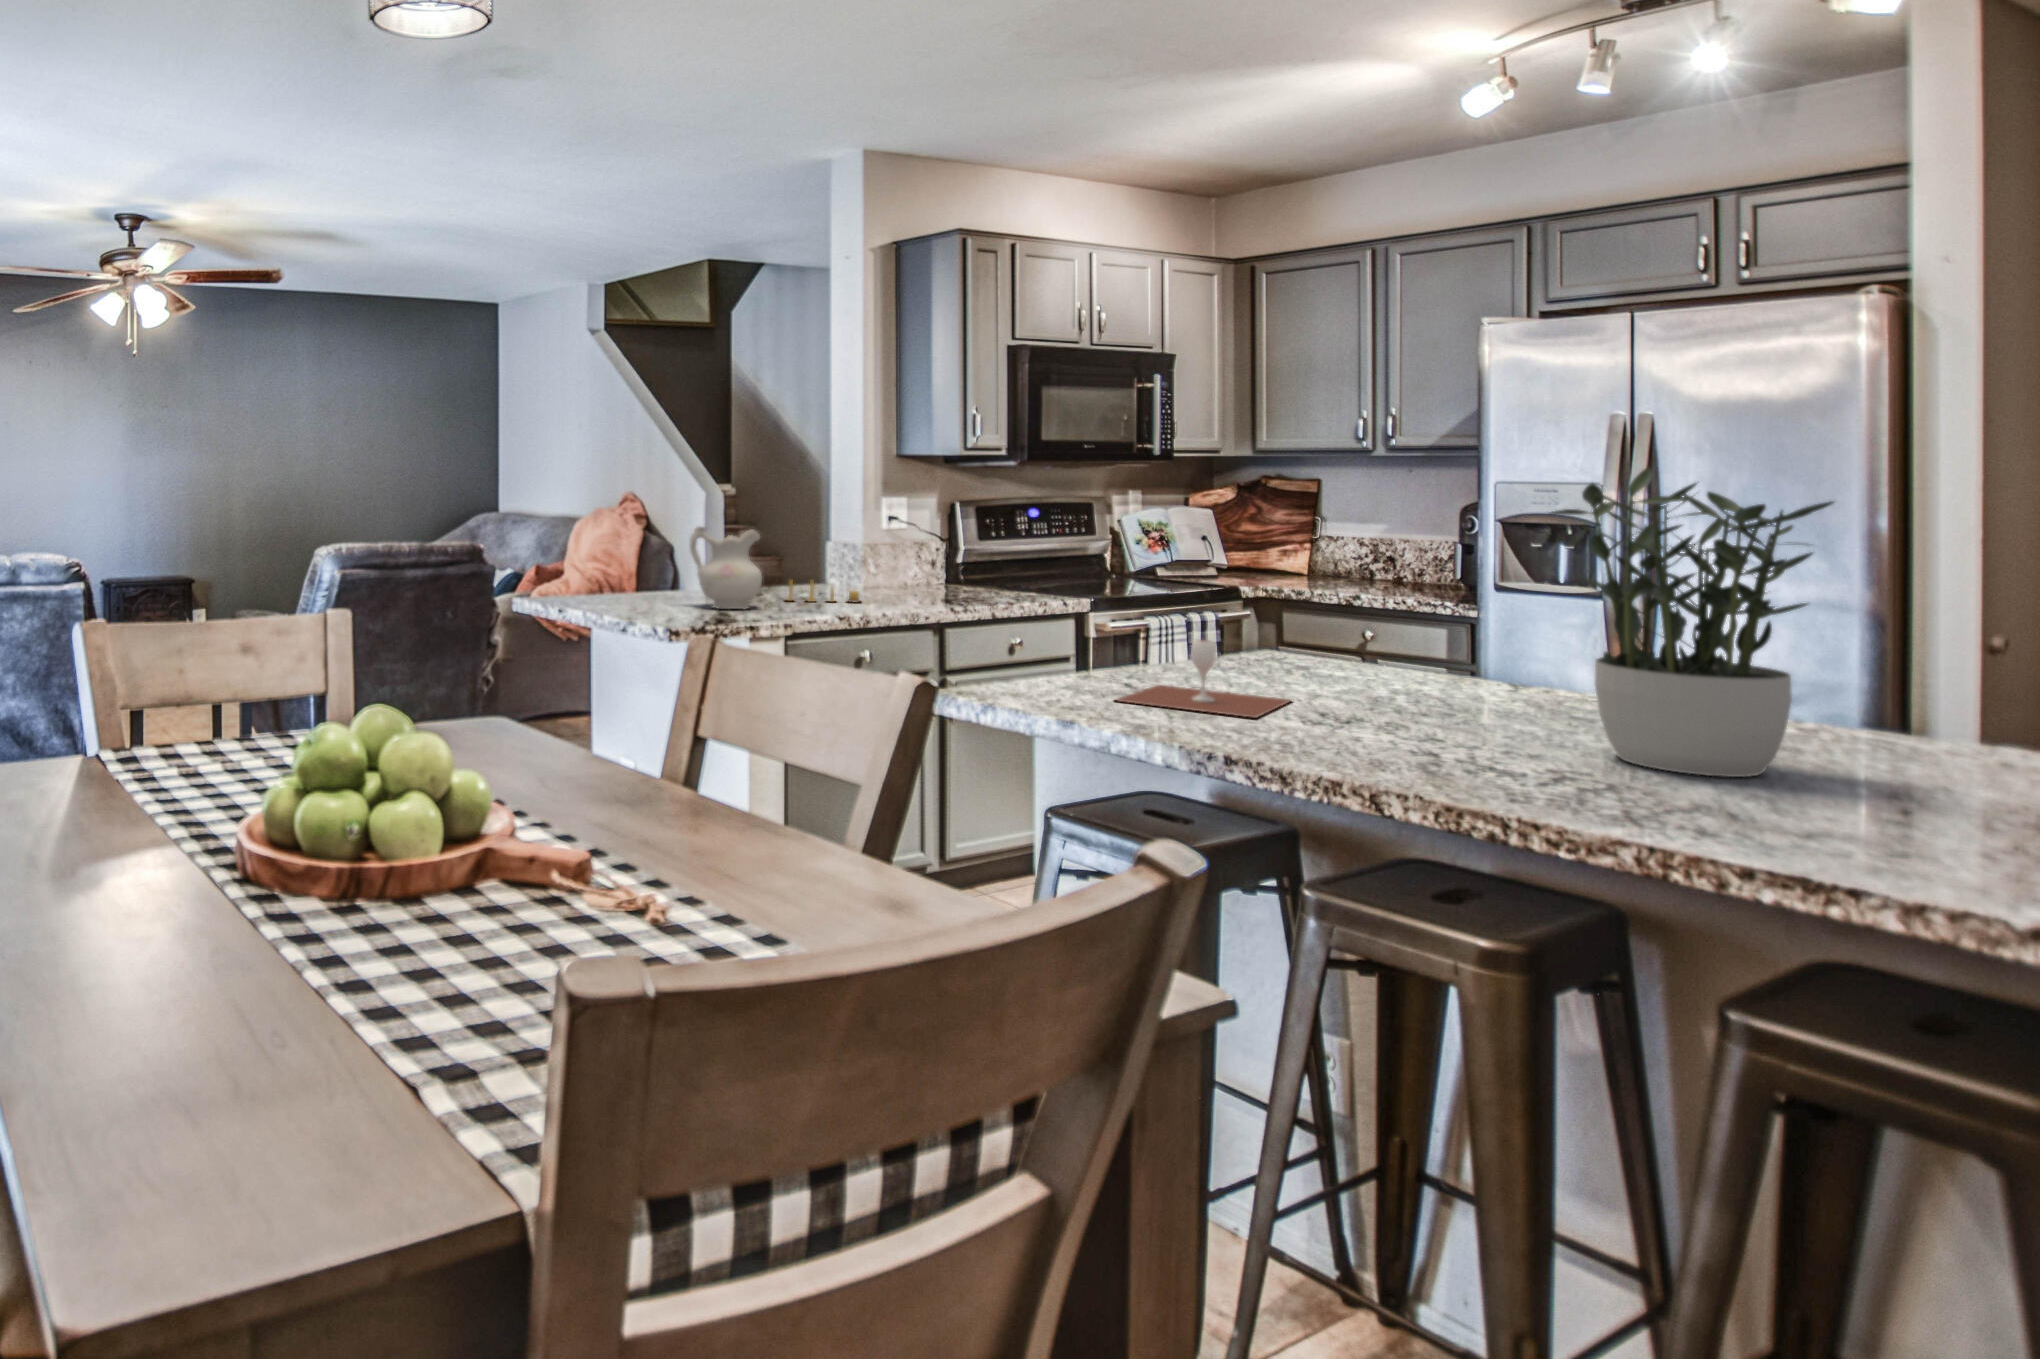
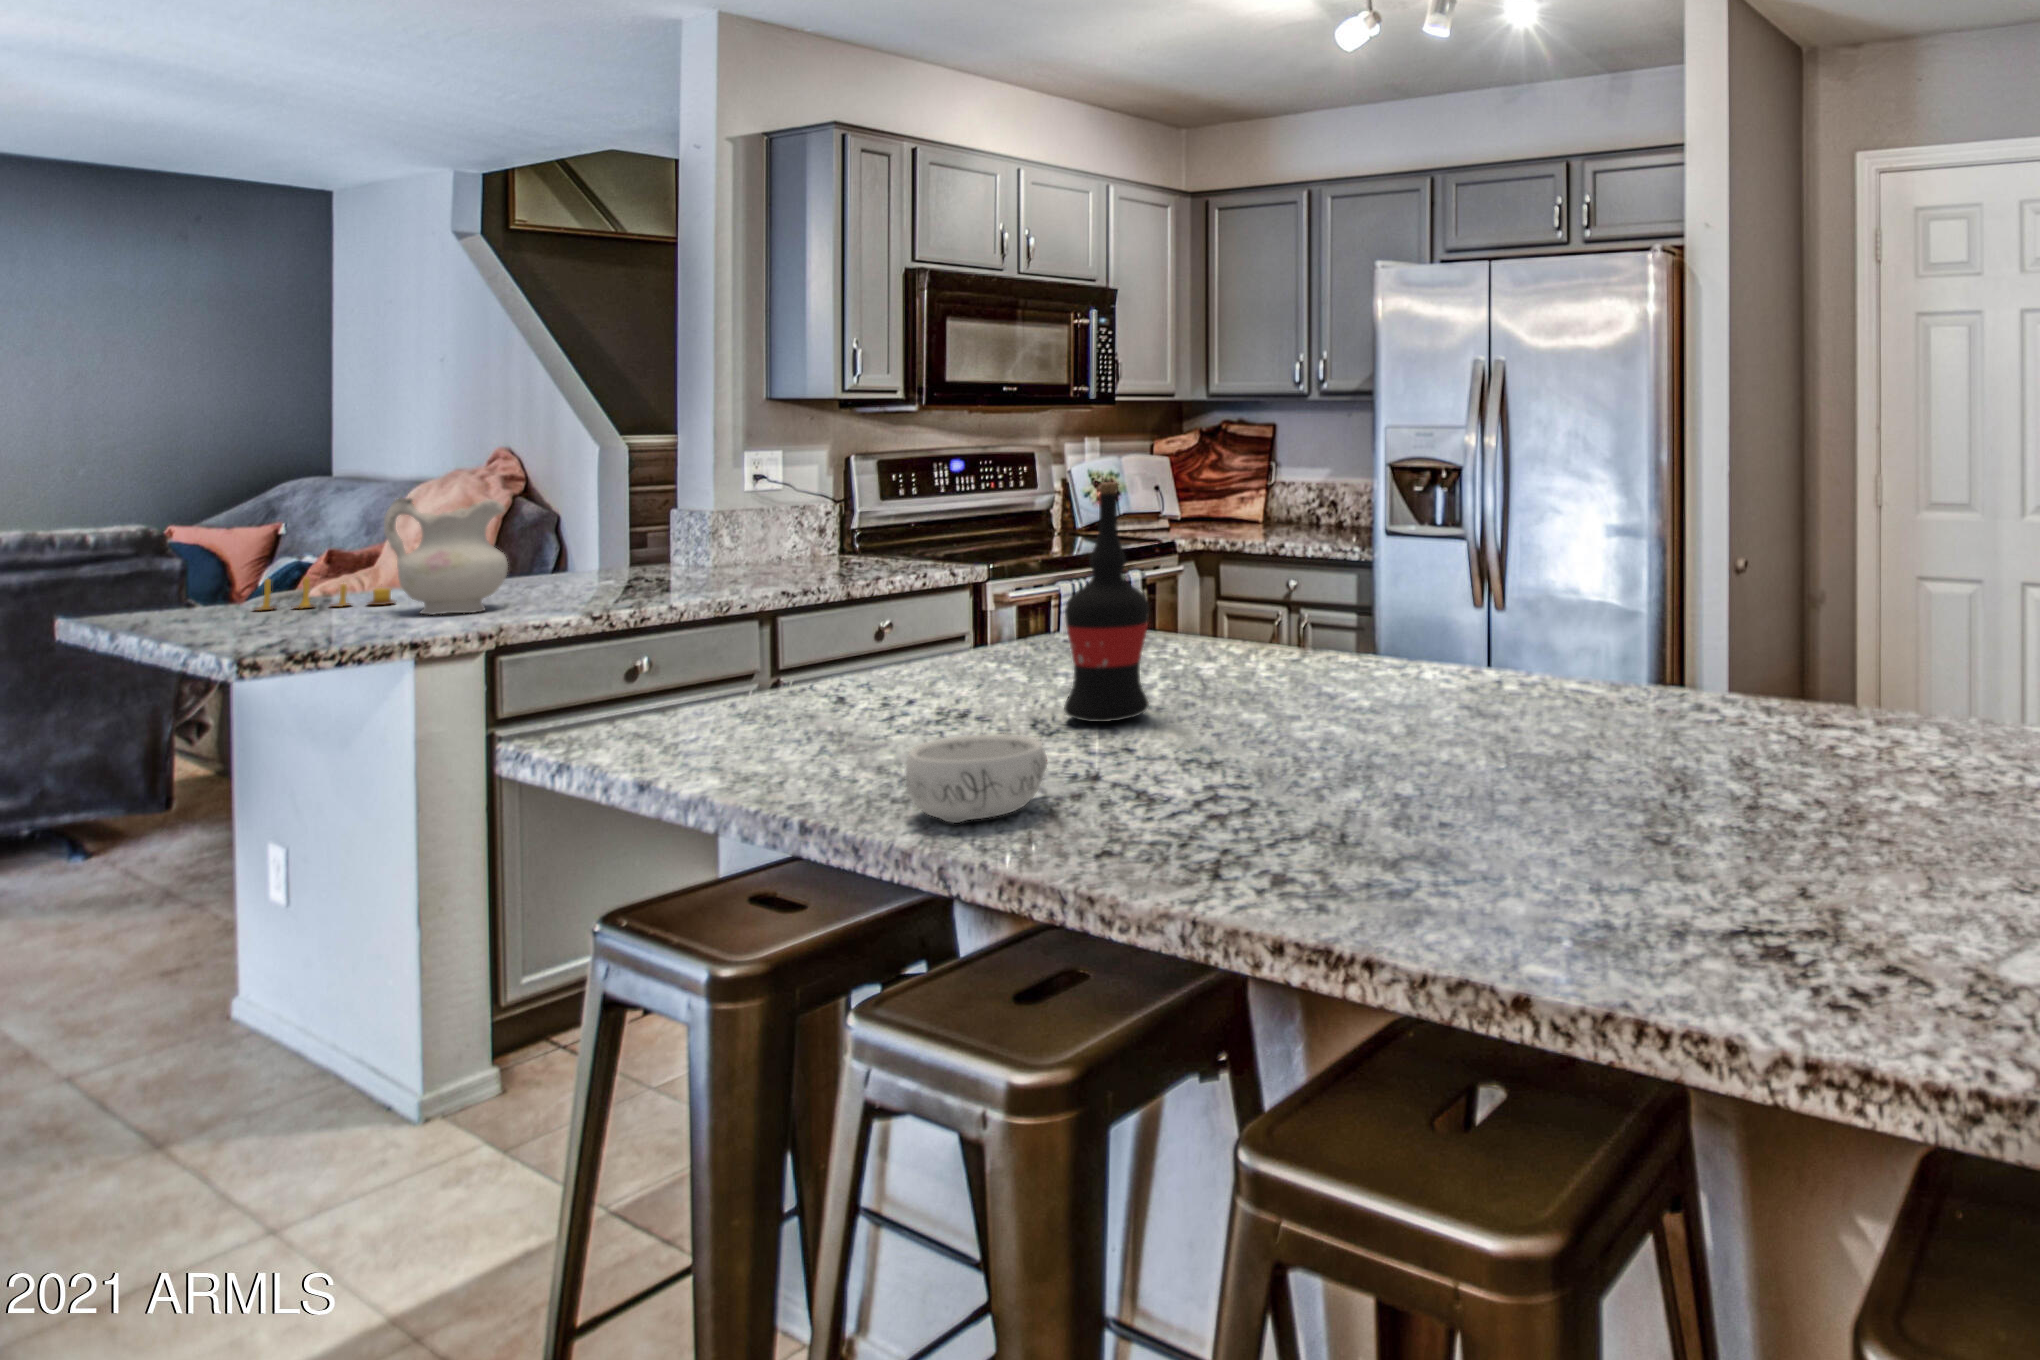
potted plant: present [1550,468,1834,777] -> none [1240,407,1495,769]
wine bottle: none [1353,526,1430,718] -> present [1064,482,1149,722]
candle: present [787,580,860,603] -> present [255,577,394,611]
wine glass: present [1117,640,1291,718] -> none [748,640,1013,746]
decorative bowl: none [1311,708,1422,768] -> present [906,734,1047,823]

